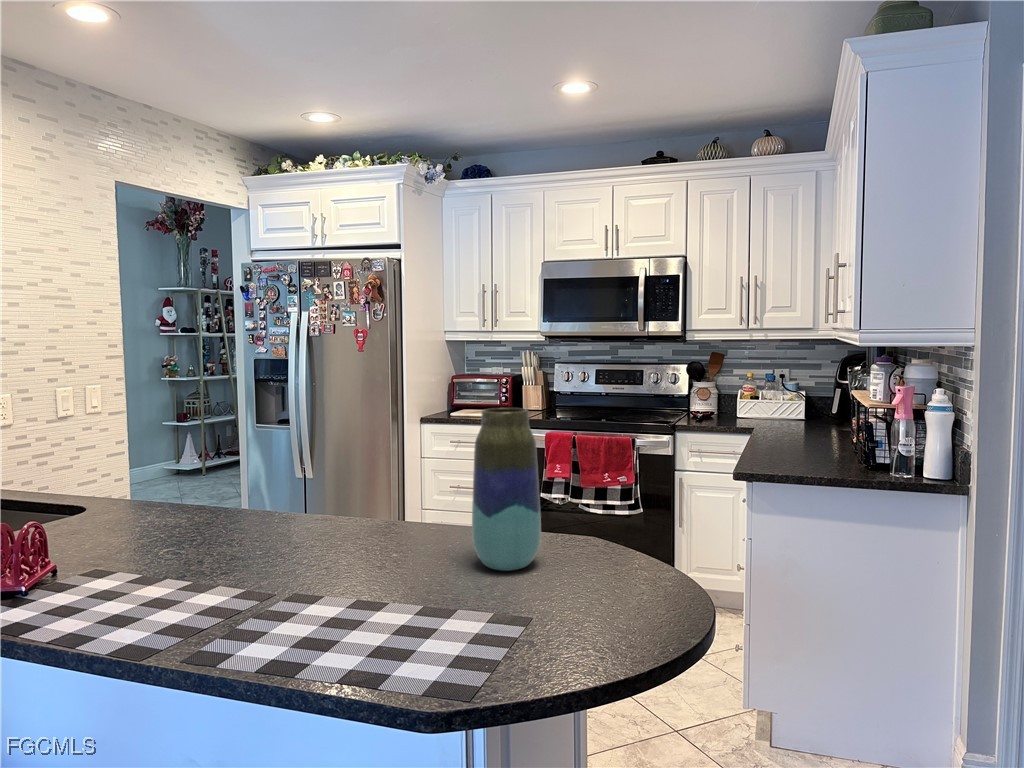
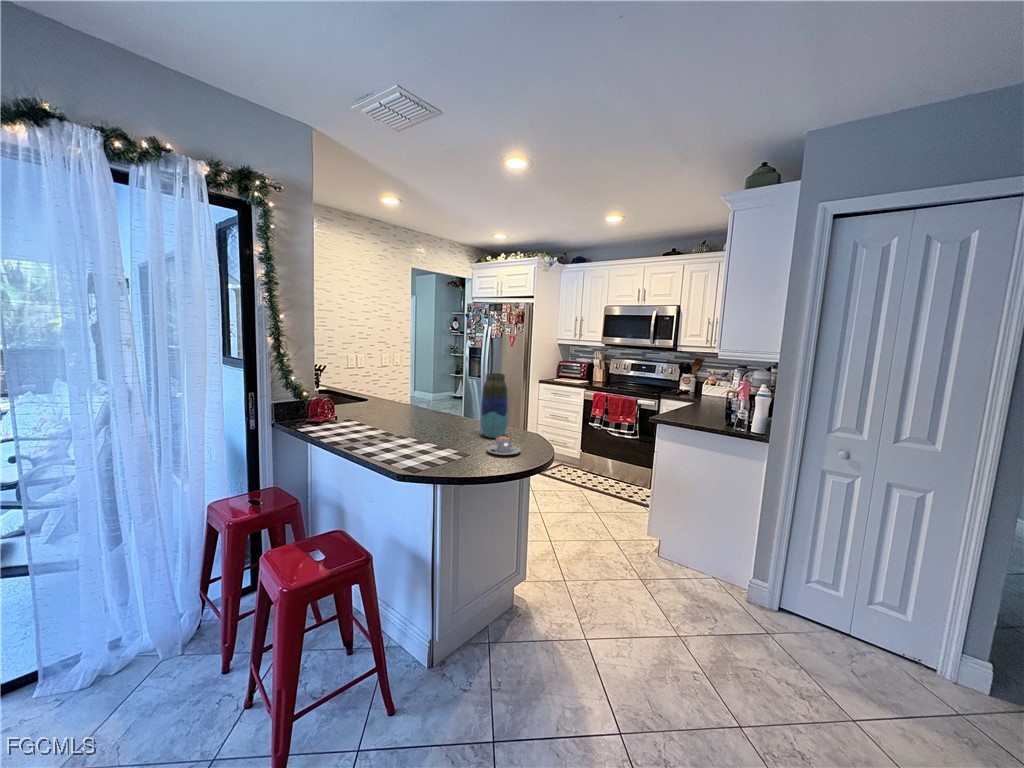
coffee cup: none [546,565,635,618] -> present [486,436,521,455]

